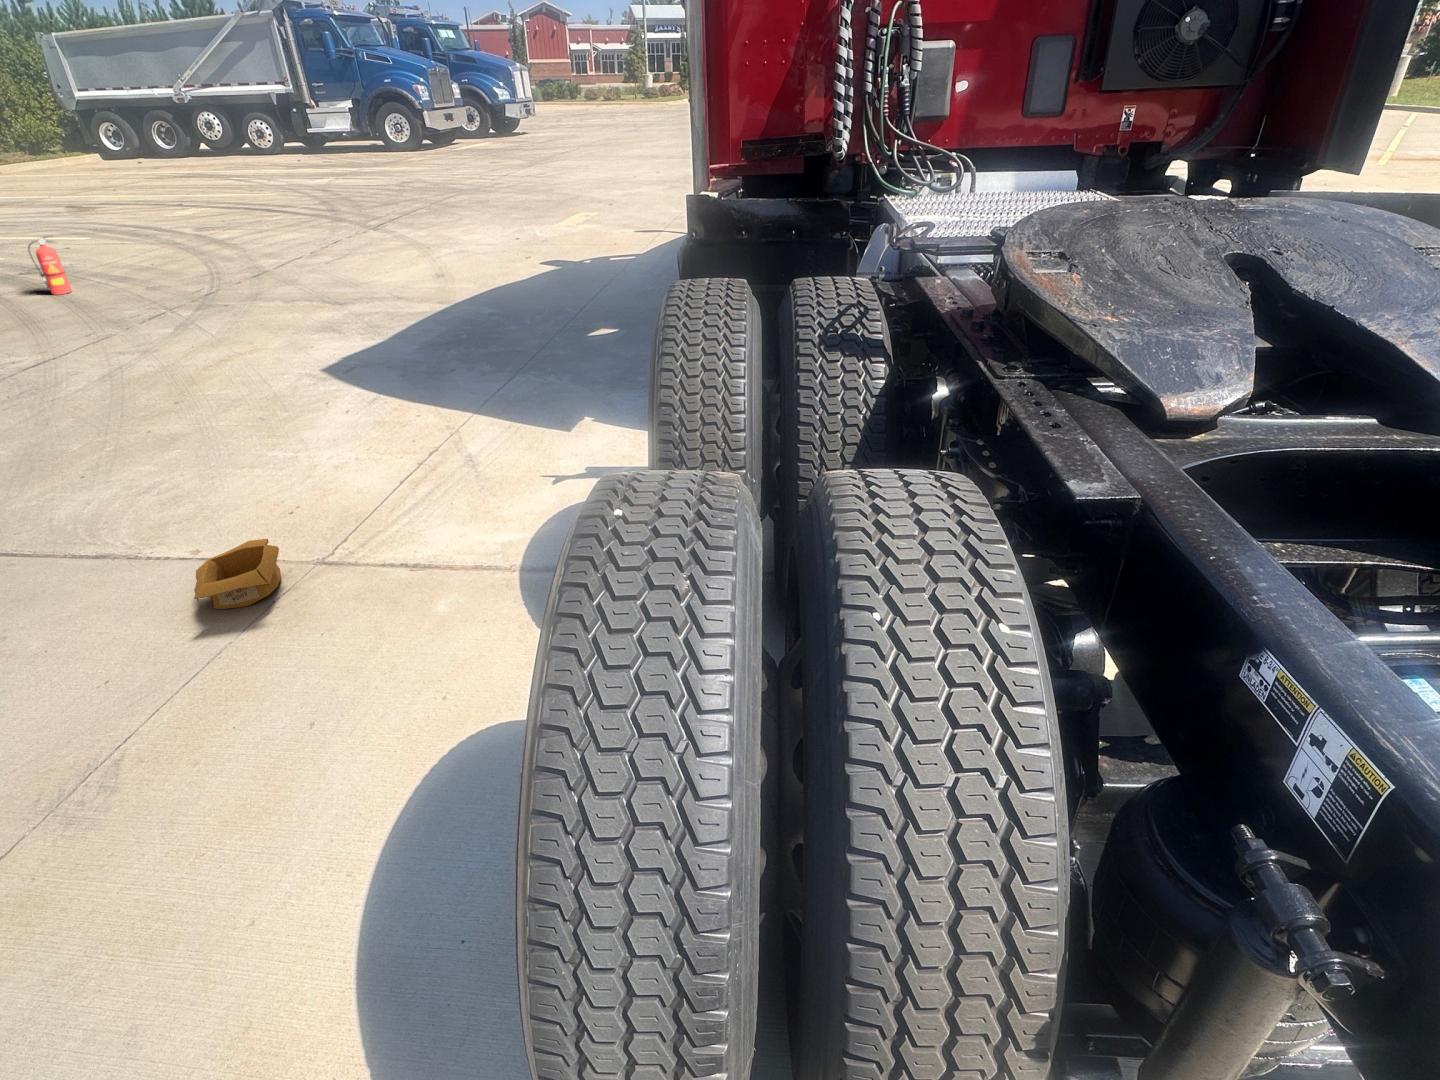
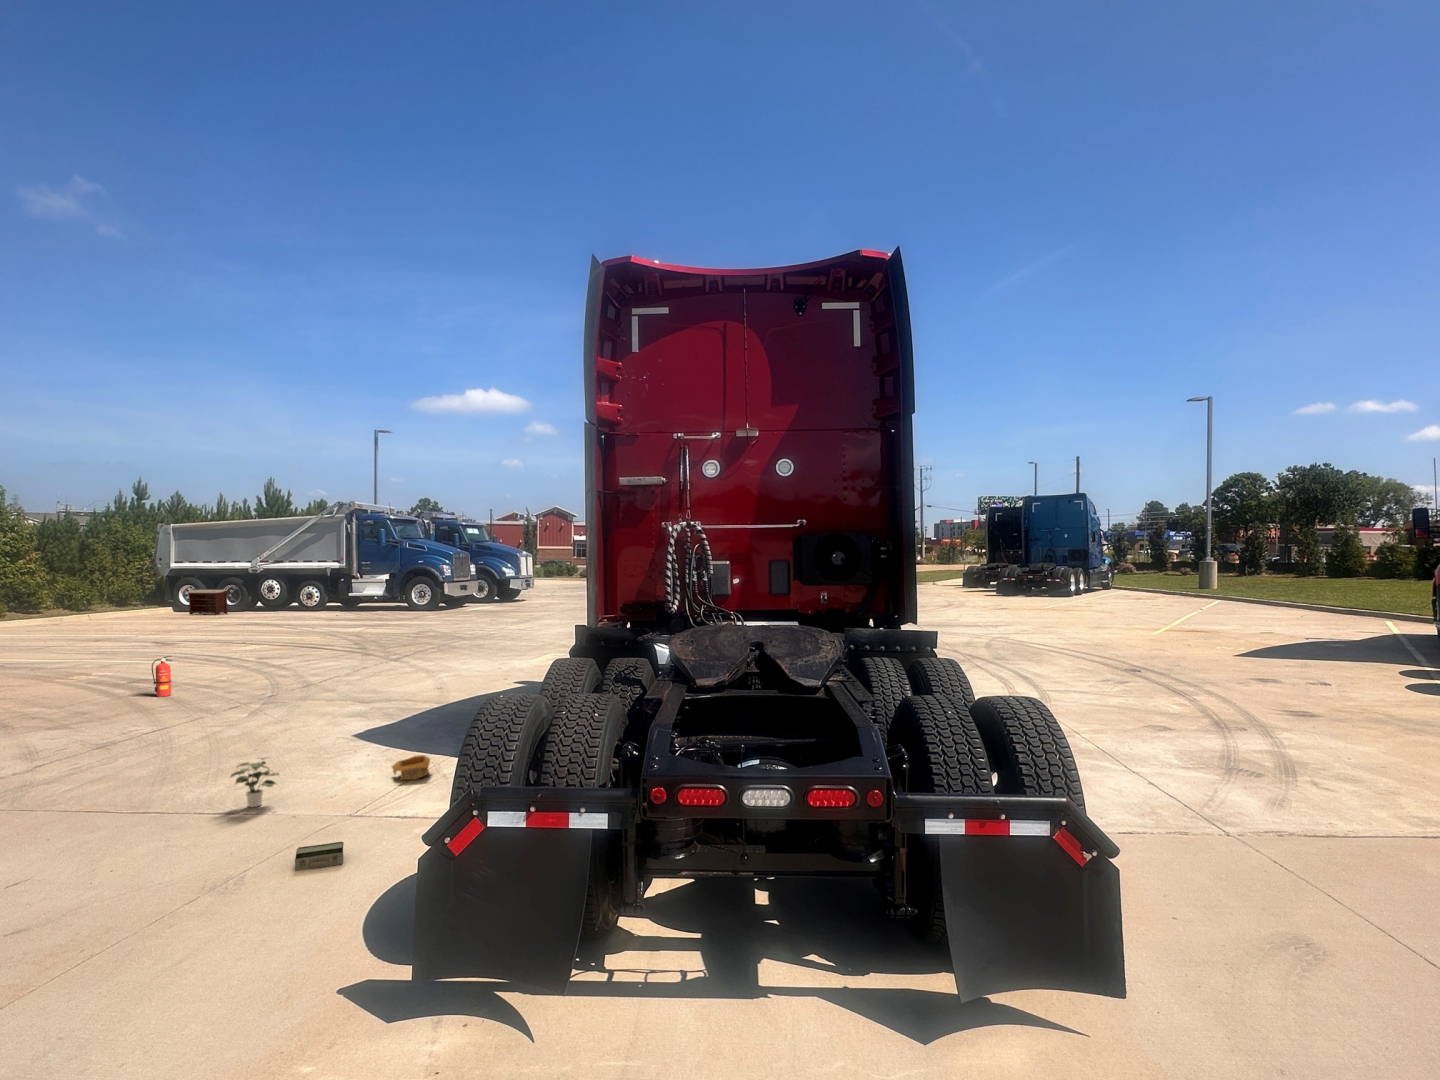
bench: none [106,128,164,163] -> present [188,590,228,615]
potted plant: none [106,446,194,529] -> present [231,758,279,807]
cardboard box: present [194,539,281,609] -> present [392,755,430,780]
toolbox: none [216,640,312,710] -> present [295,842,344,870]

